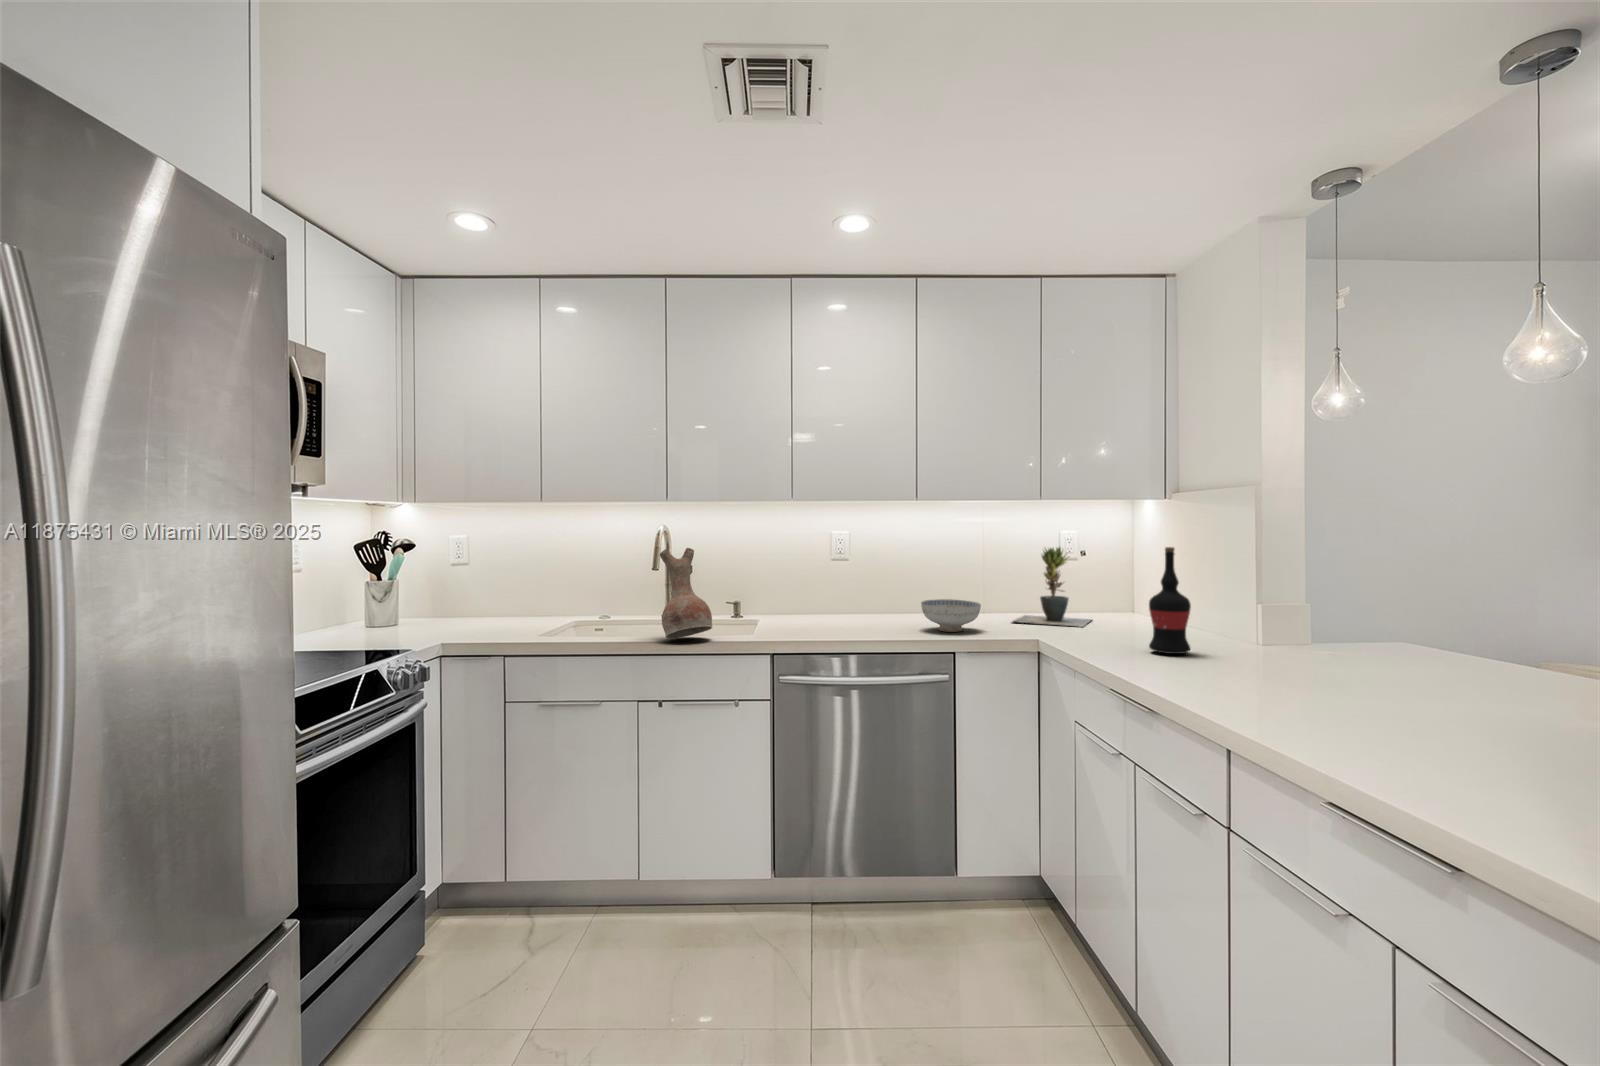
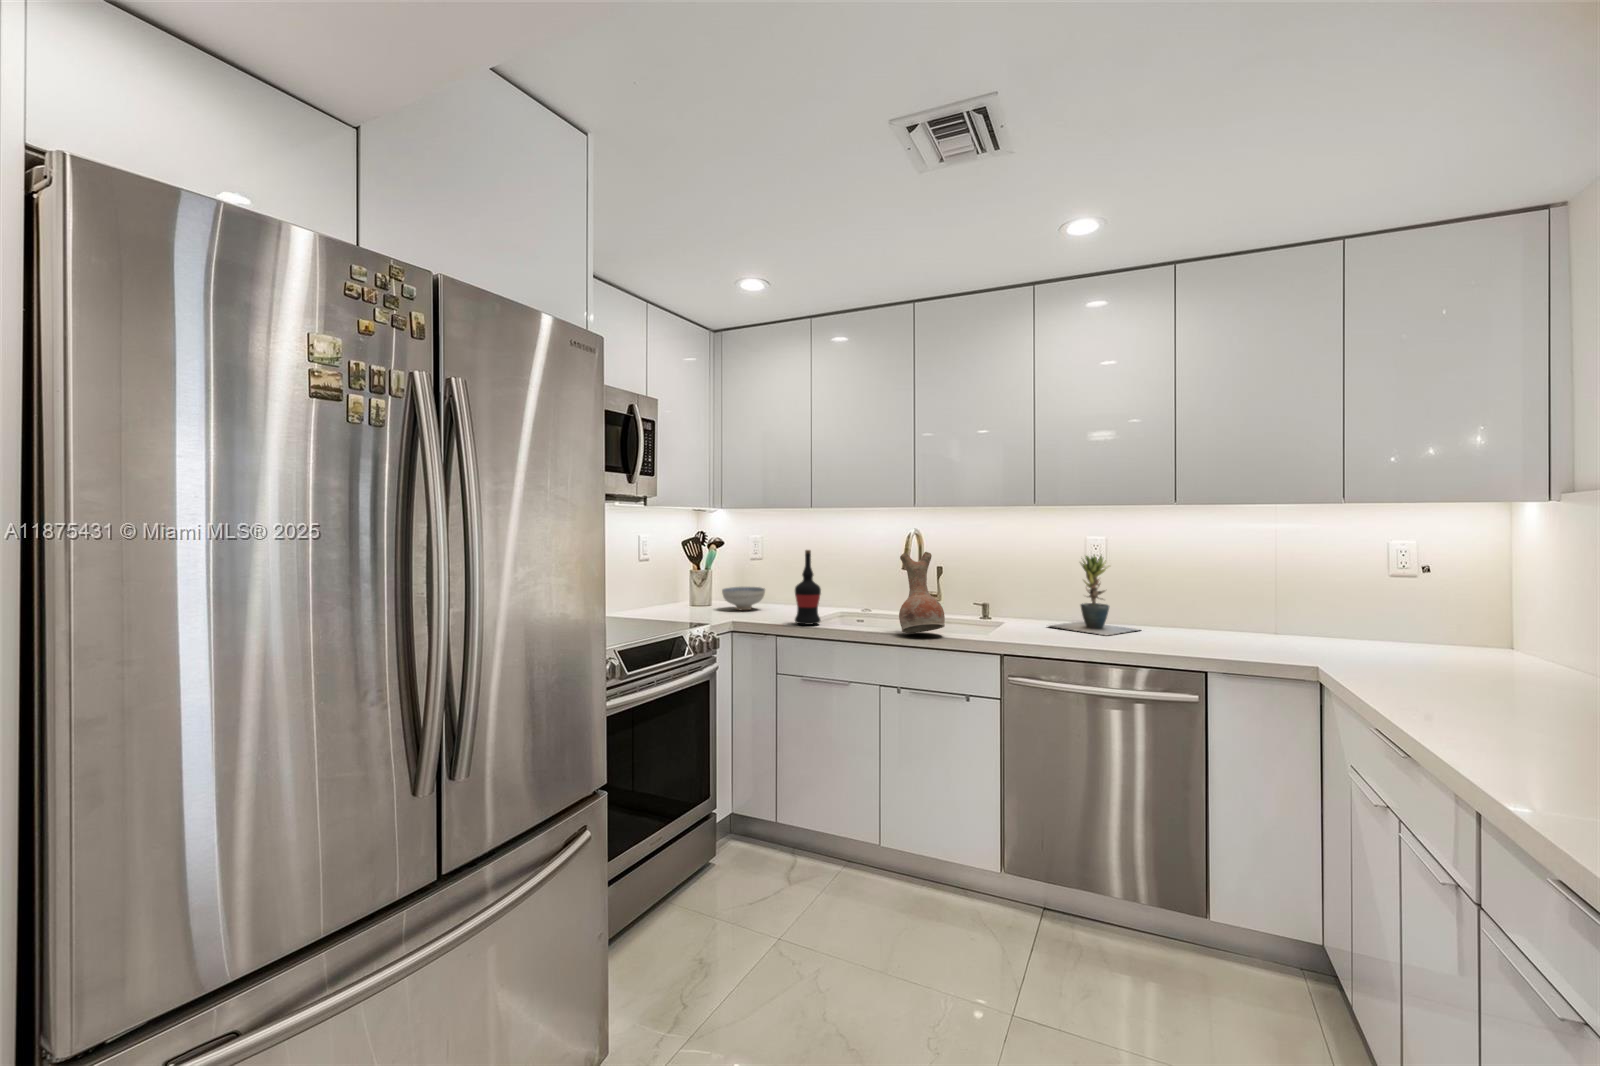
potted plant: present [1013,547,1091,627] -> present [1050,556,1138,636]
wine bottle: present [1149,547,1191,654] -> present [795,550,821,625]
ceramic bowl: present [921,599,981,632] -> present [722,587,765,610]

